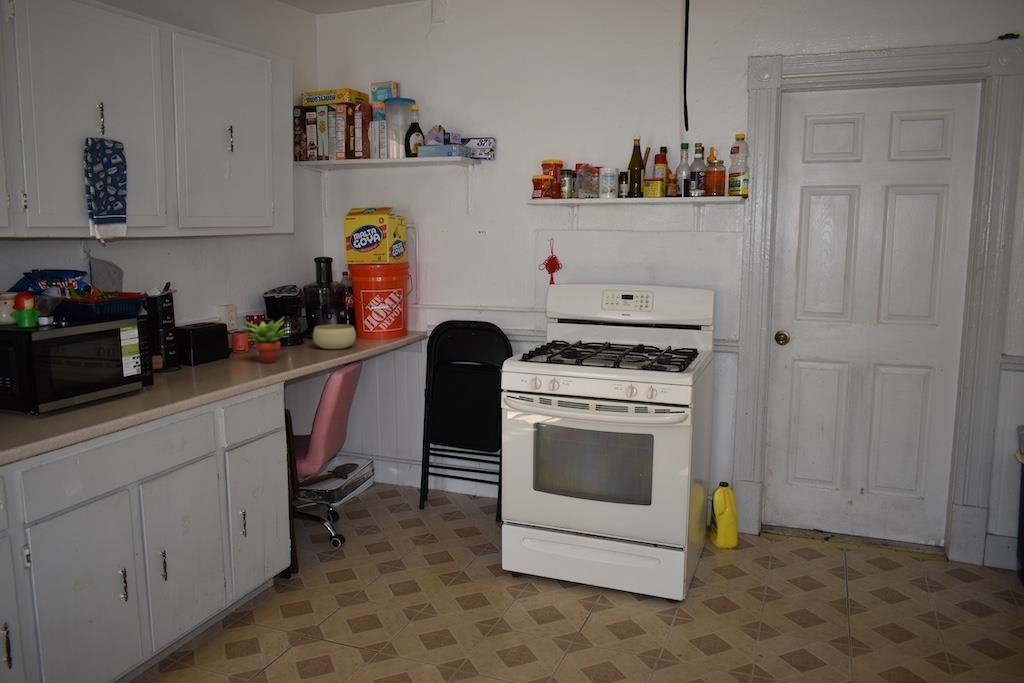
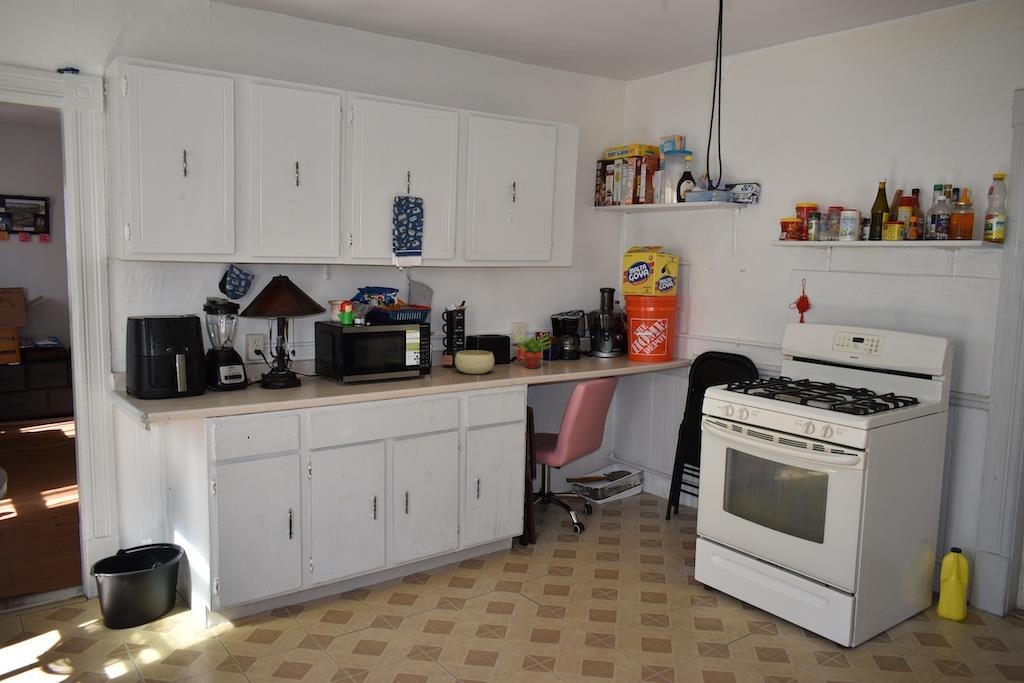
bowl: present [313,325,356,349] -> present [455,351,494,374]

